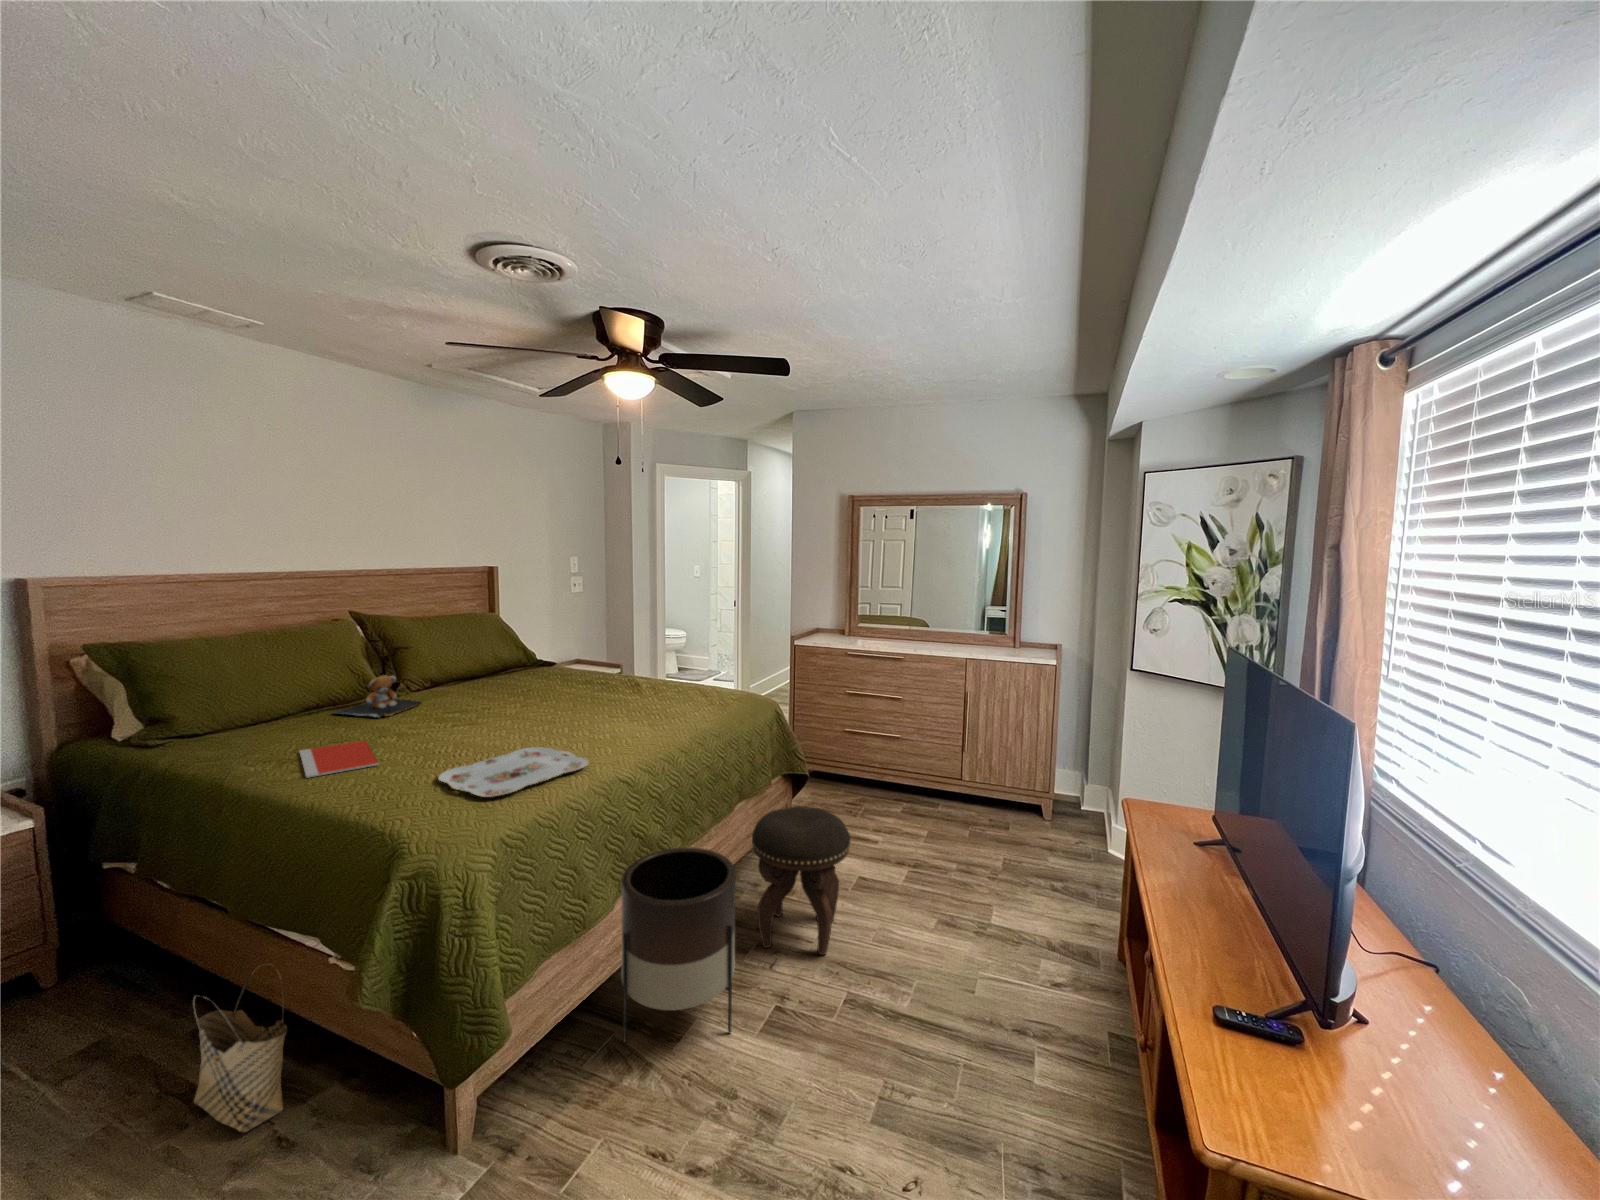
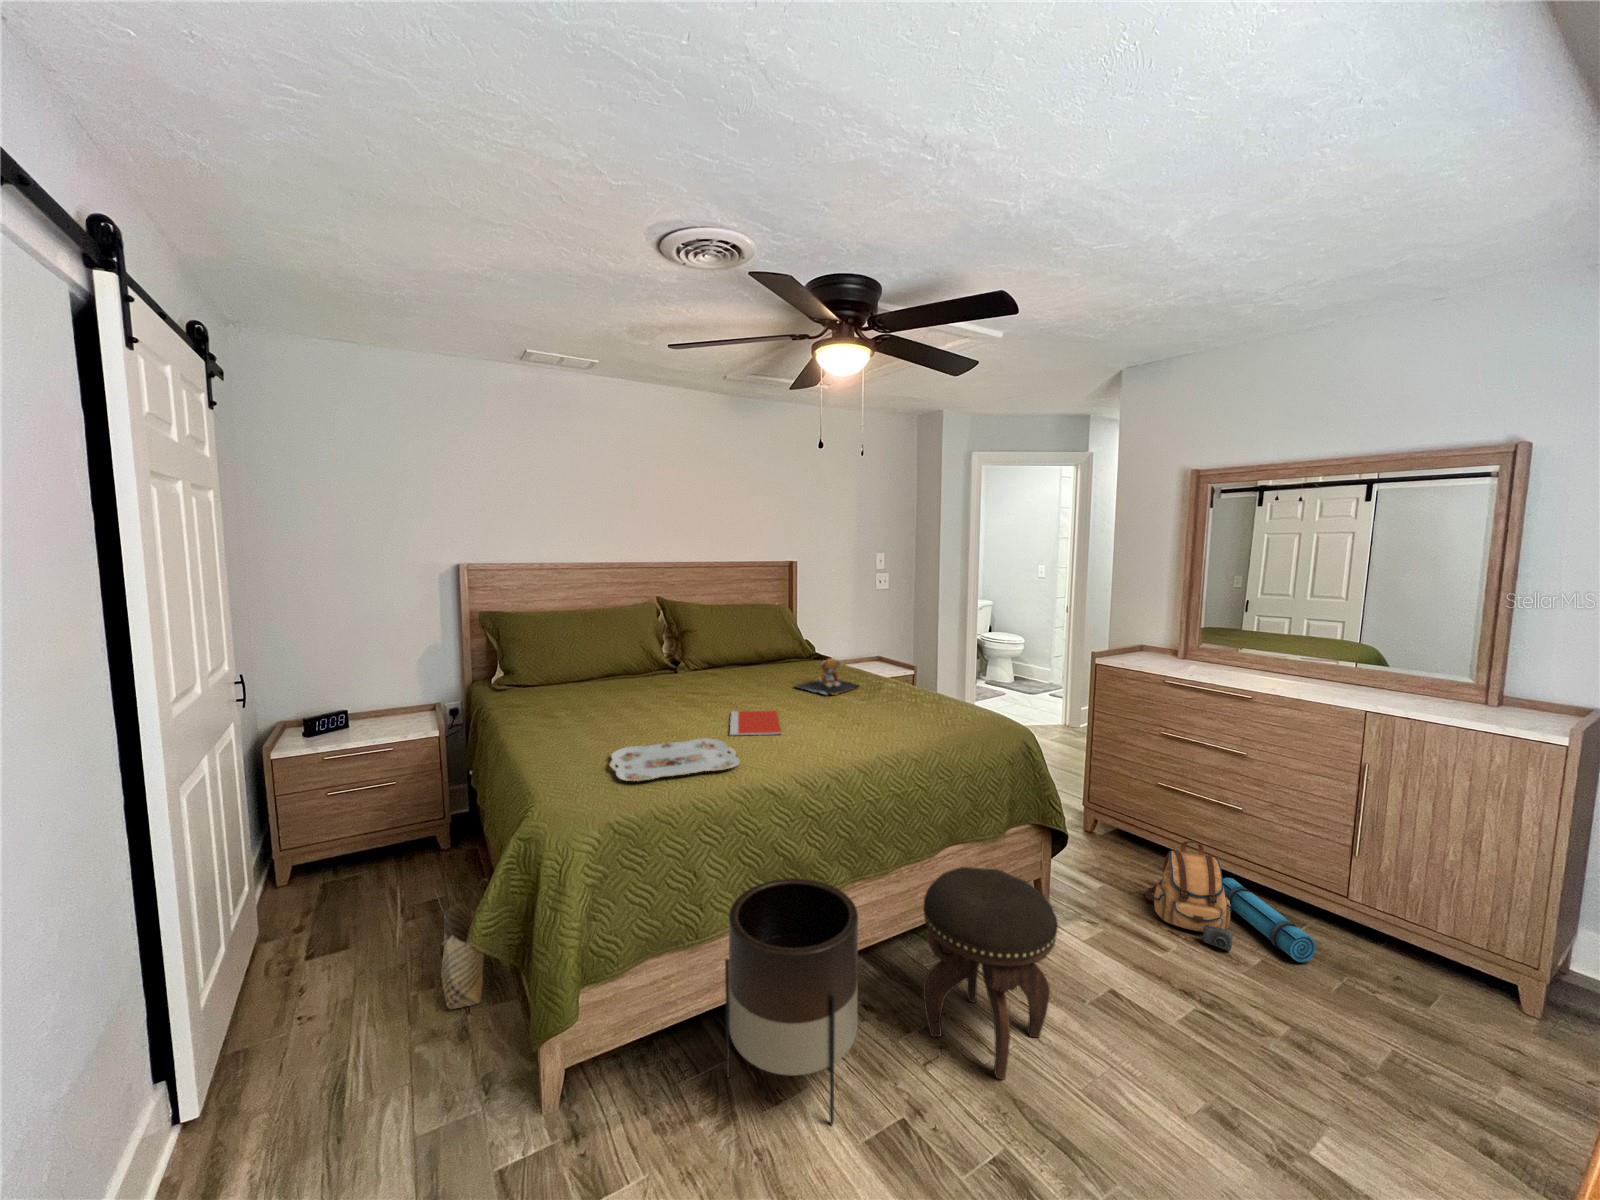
teddy bear: present [334,675,419,717] -> present [794,658,857,695]
notebook: present [299,740,379,777] -> present [730,710,781,735]
backpack: none [850,764,954,832] -> present [1145,841,1316,962]

